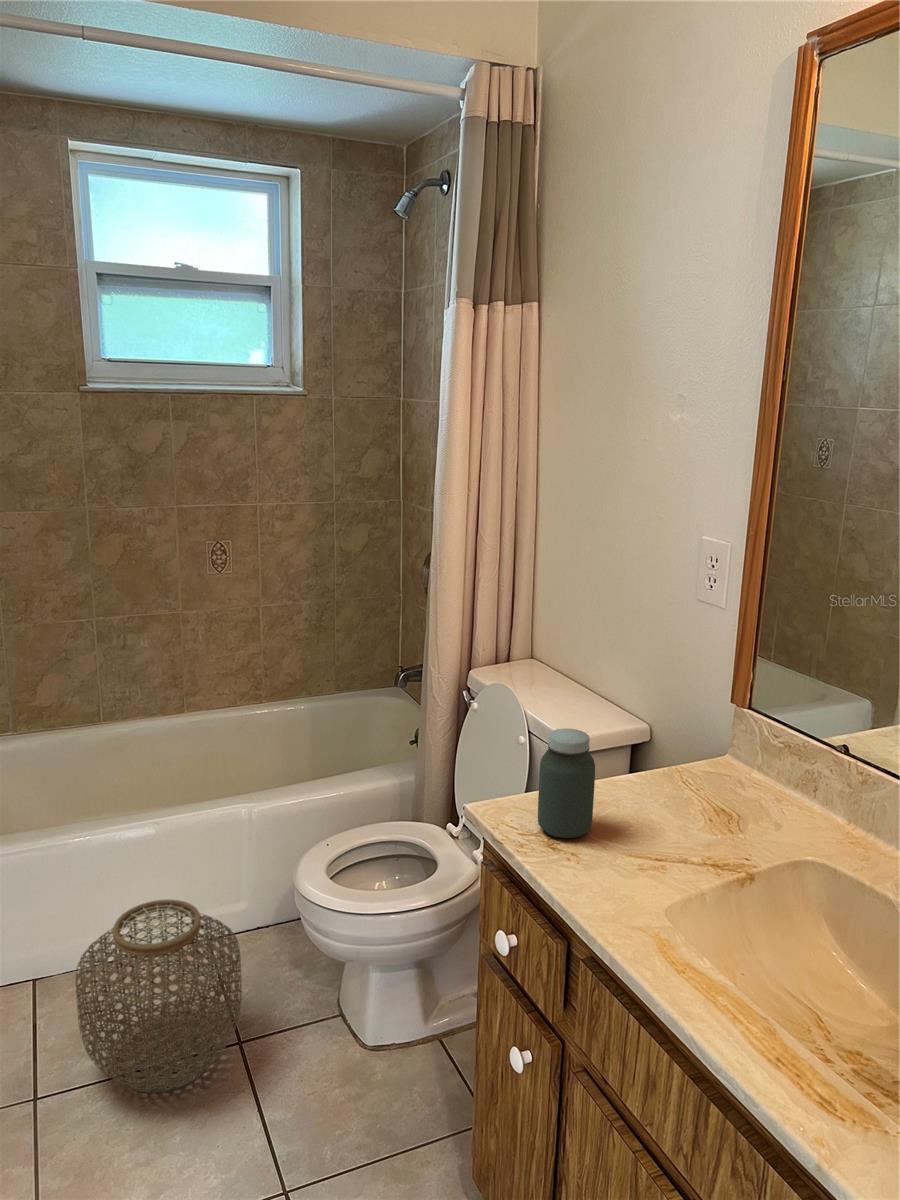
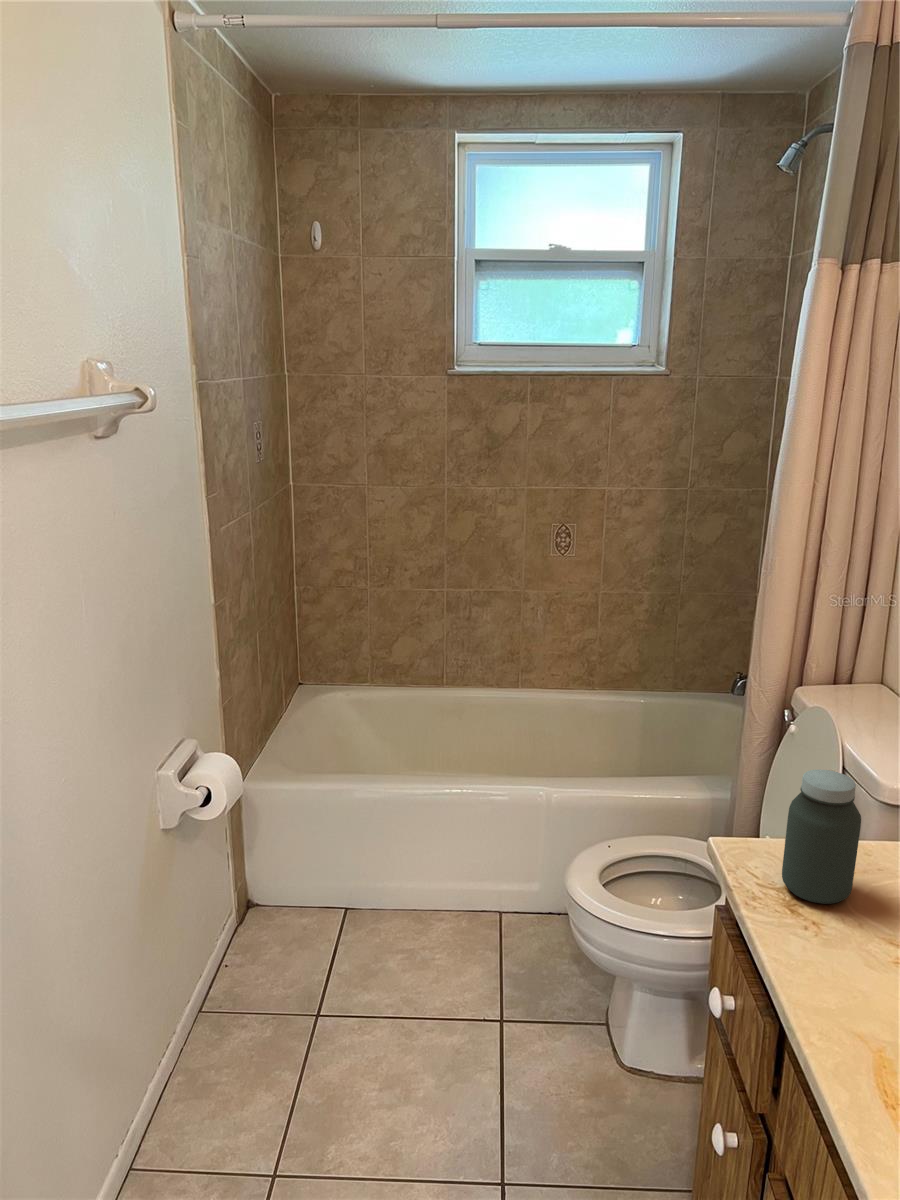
woven basket: present [76,899,242,1092] -> none [355,862,505,1044]

